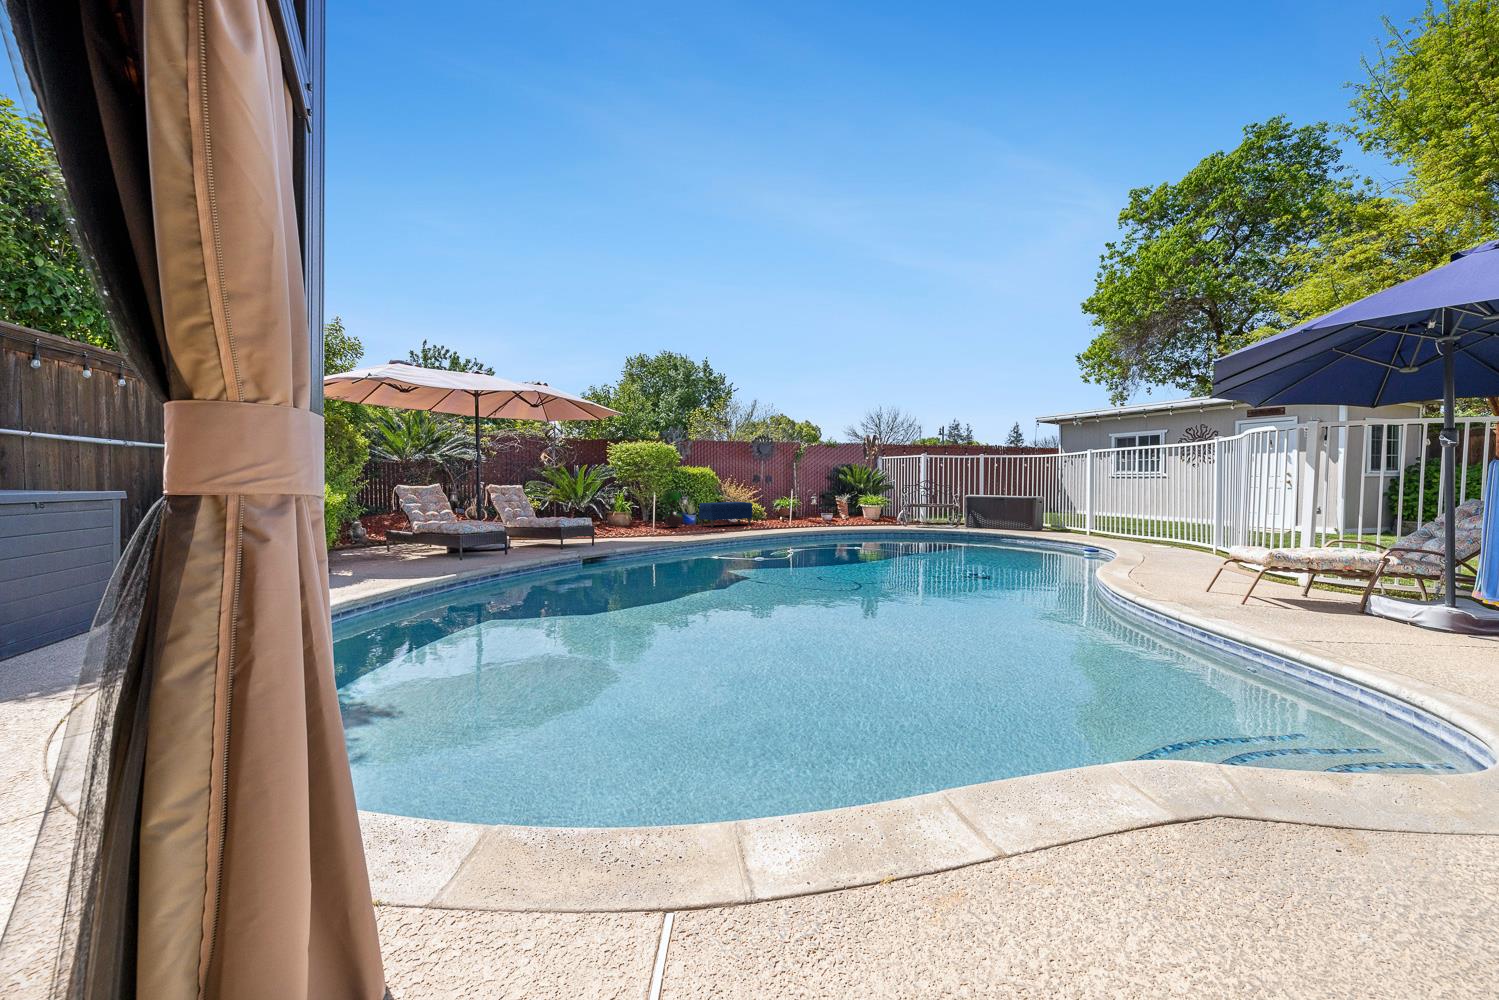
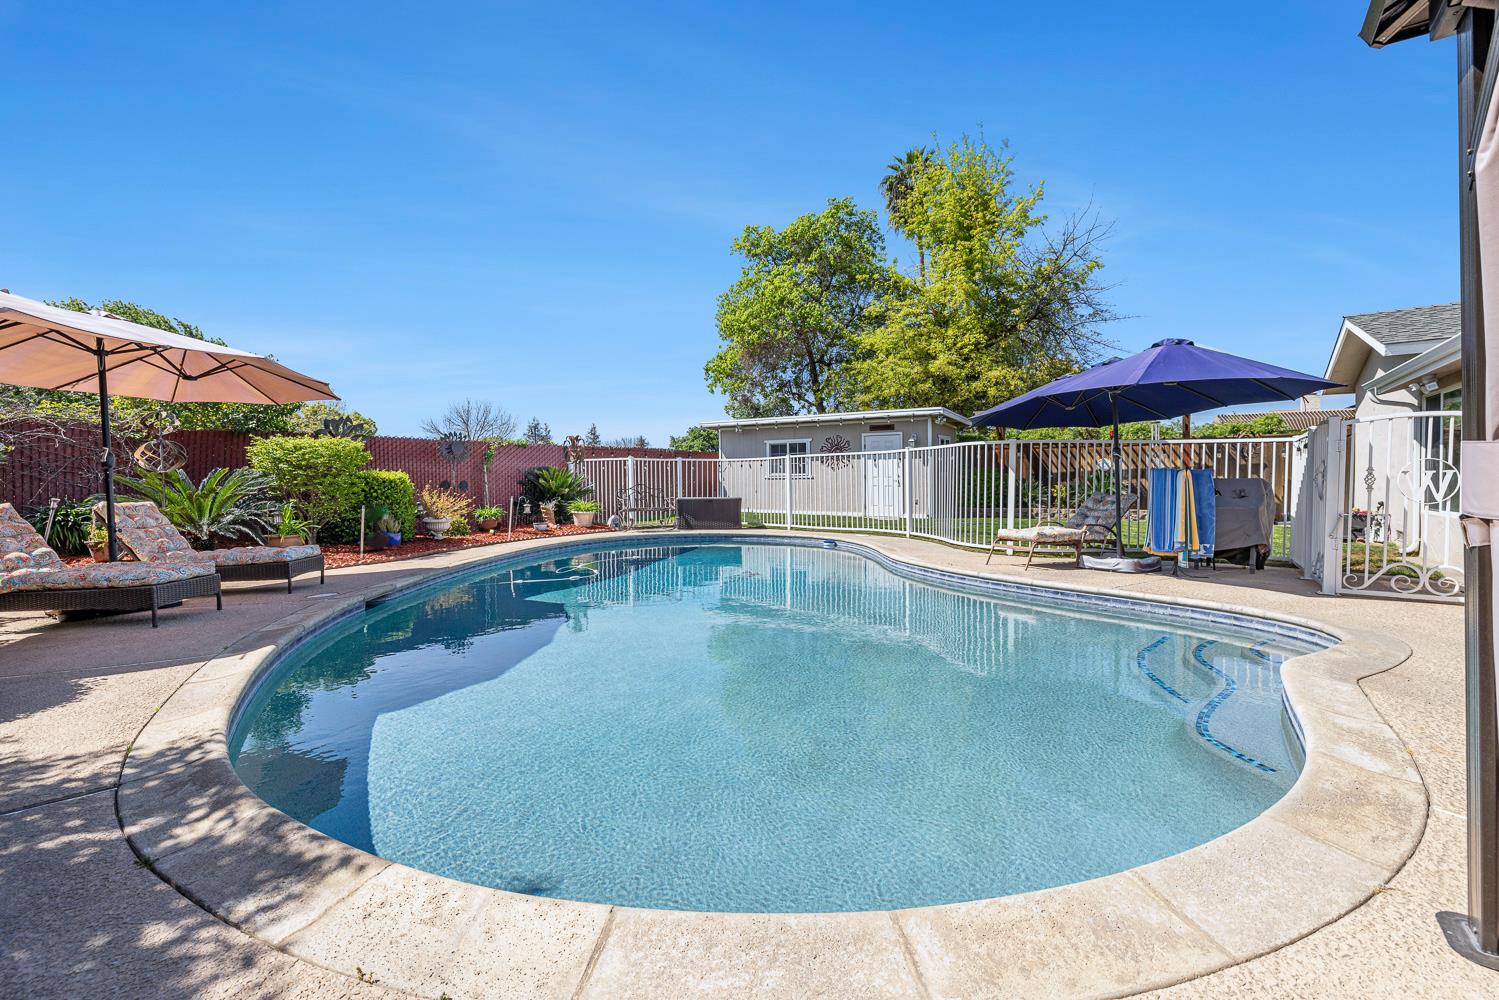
bench: present [699,502,752,528] -> none [406,514,469,546]

